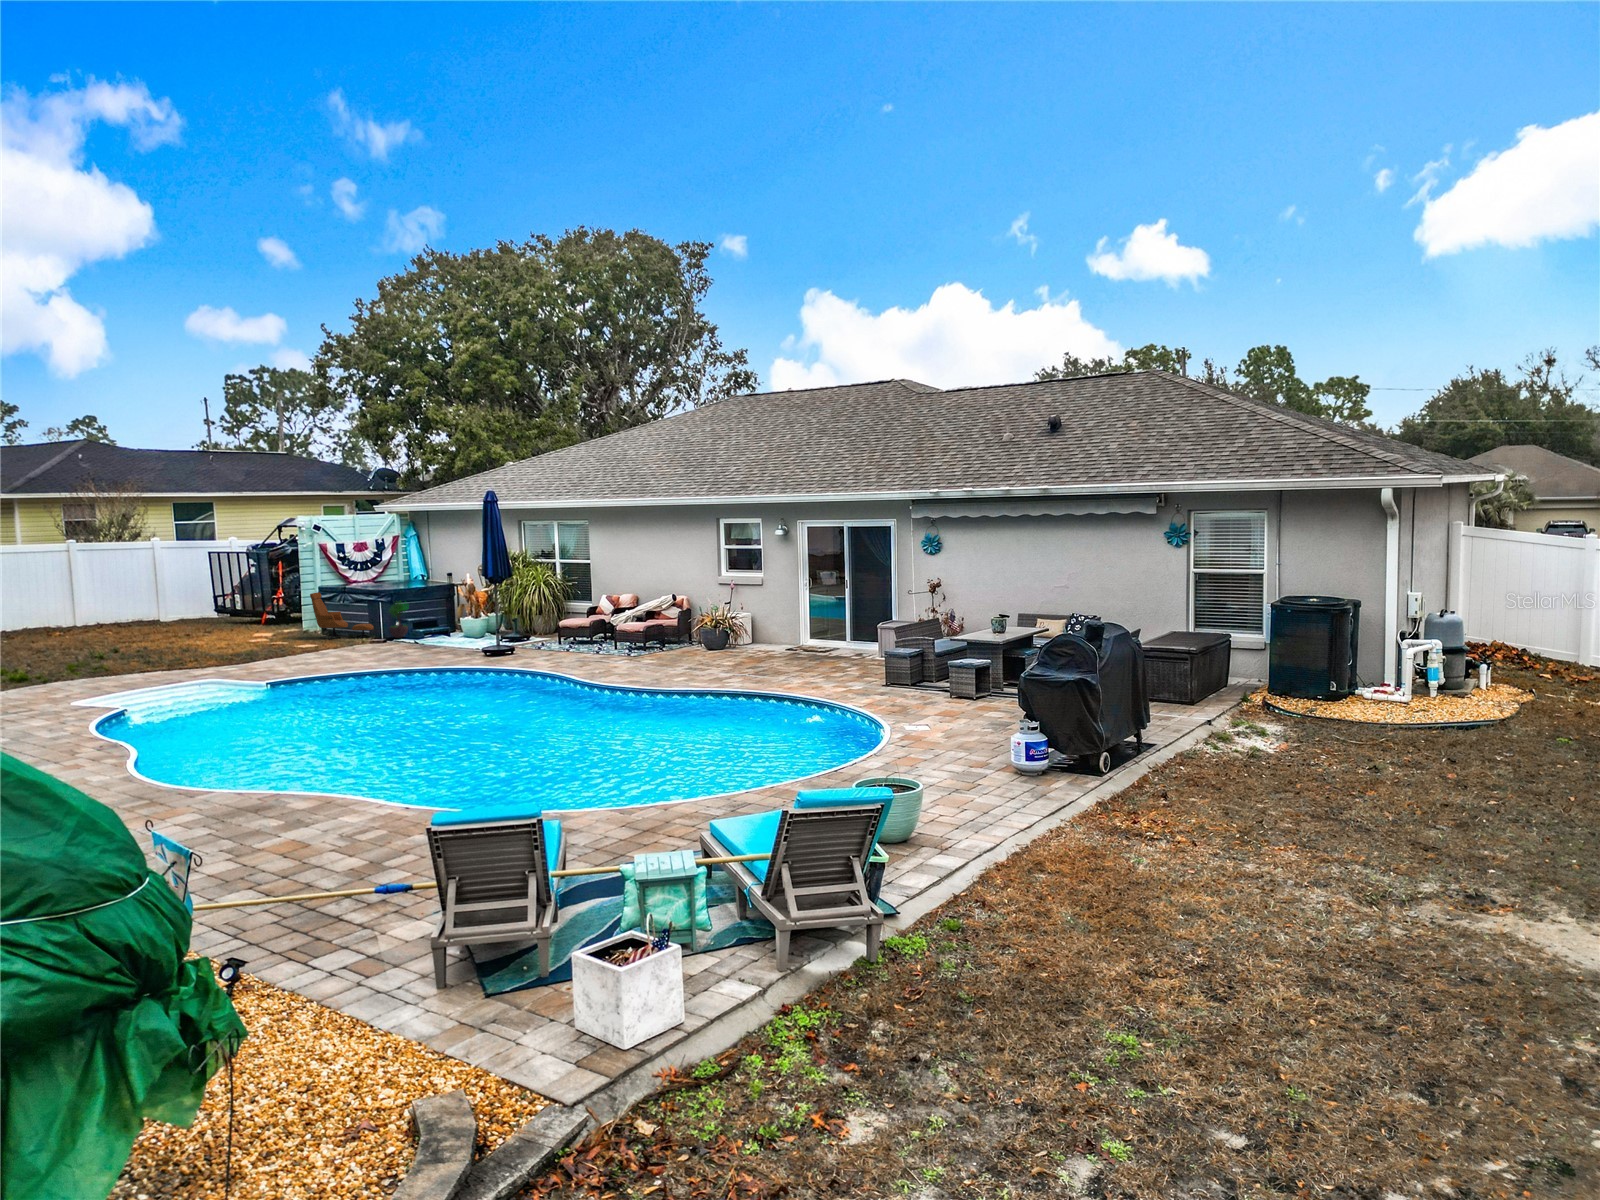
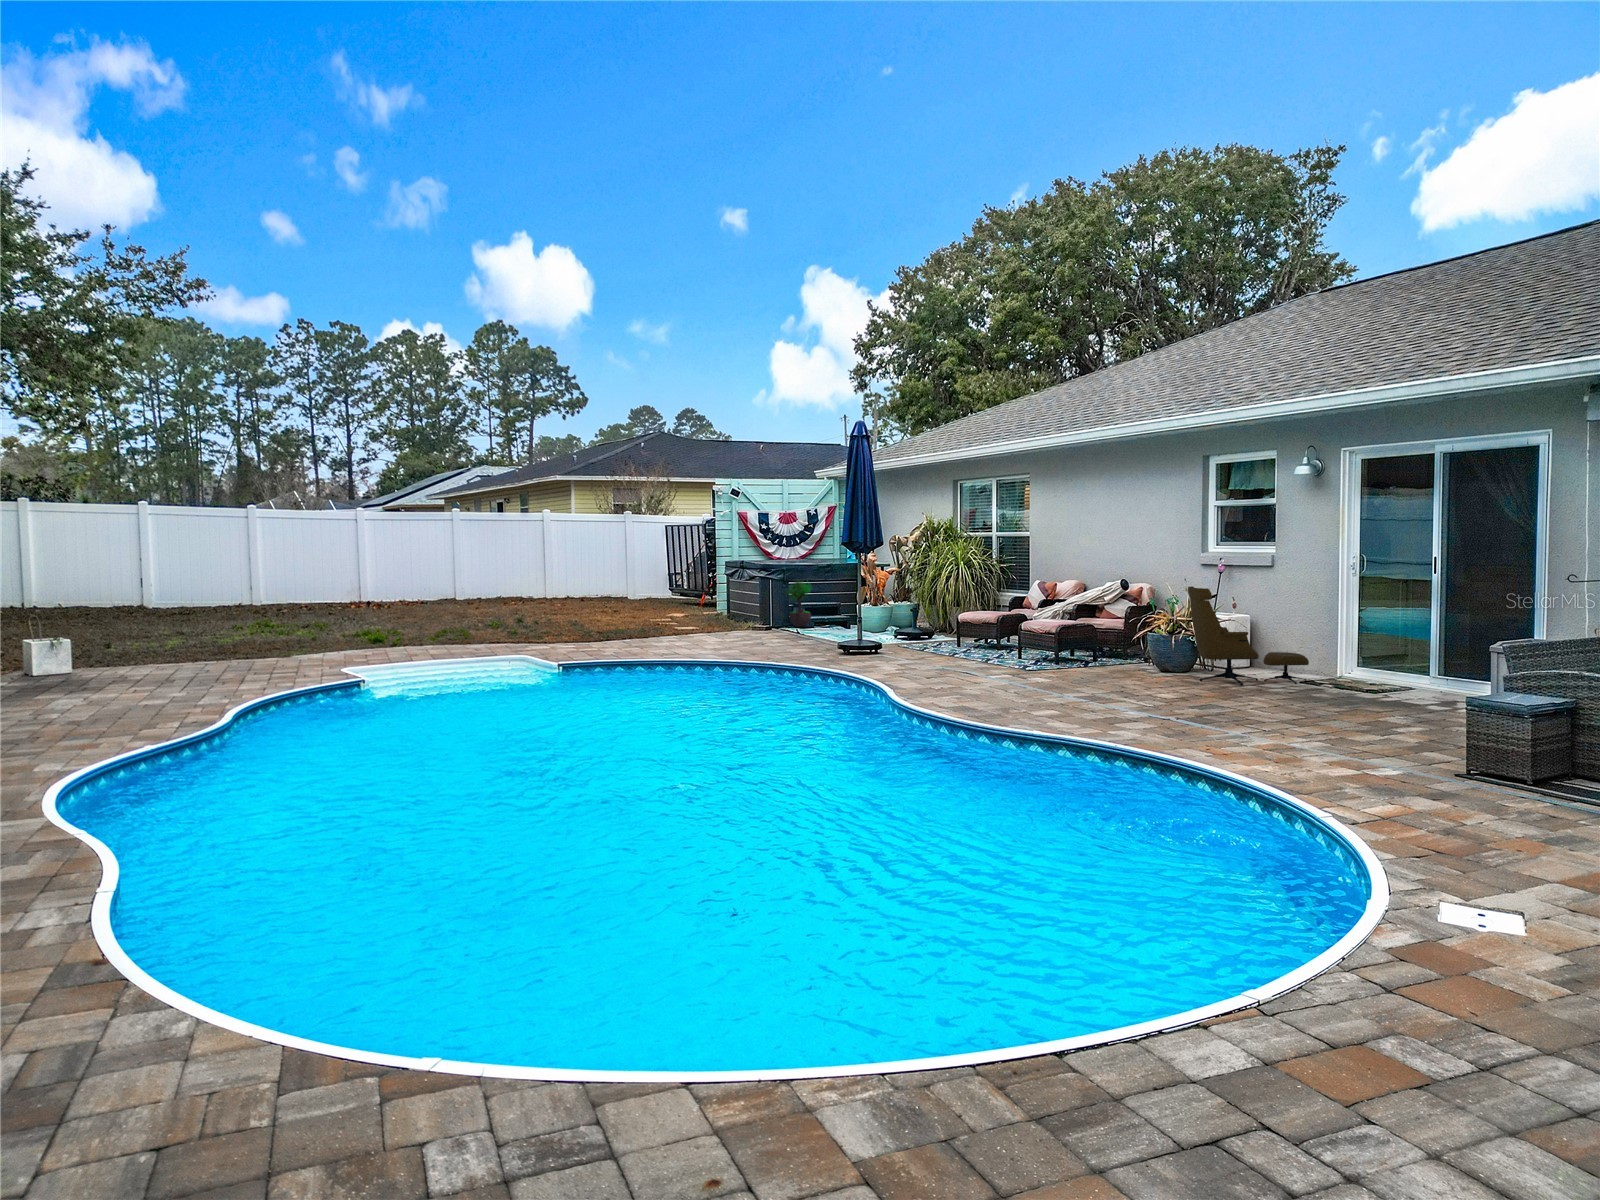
lounge chair: present [310,592,374,640] -> present [1188,586,1309,685]

